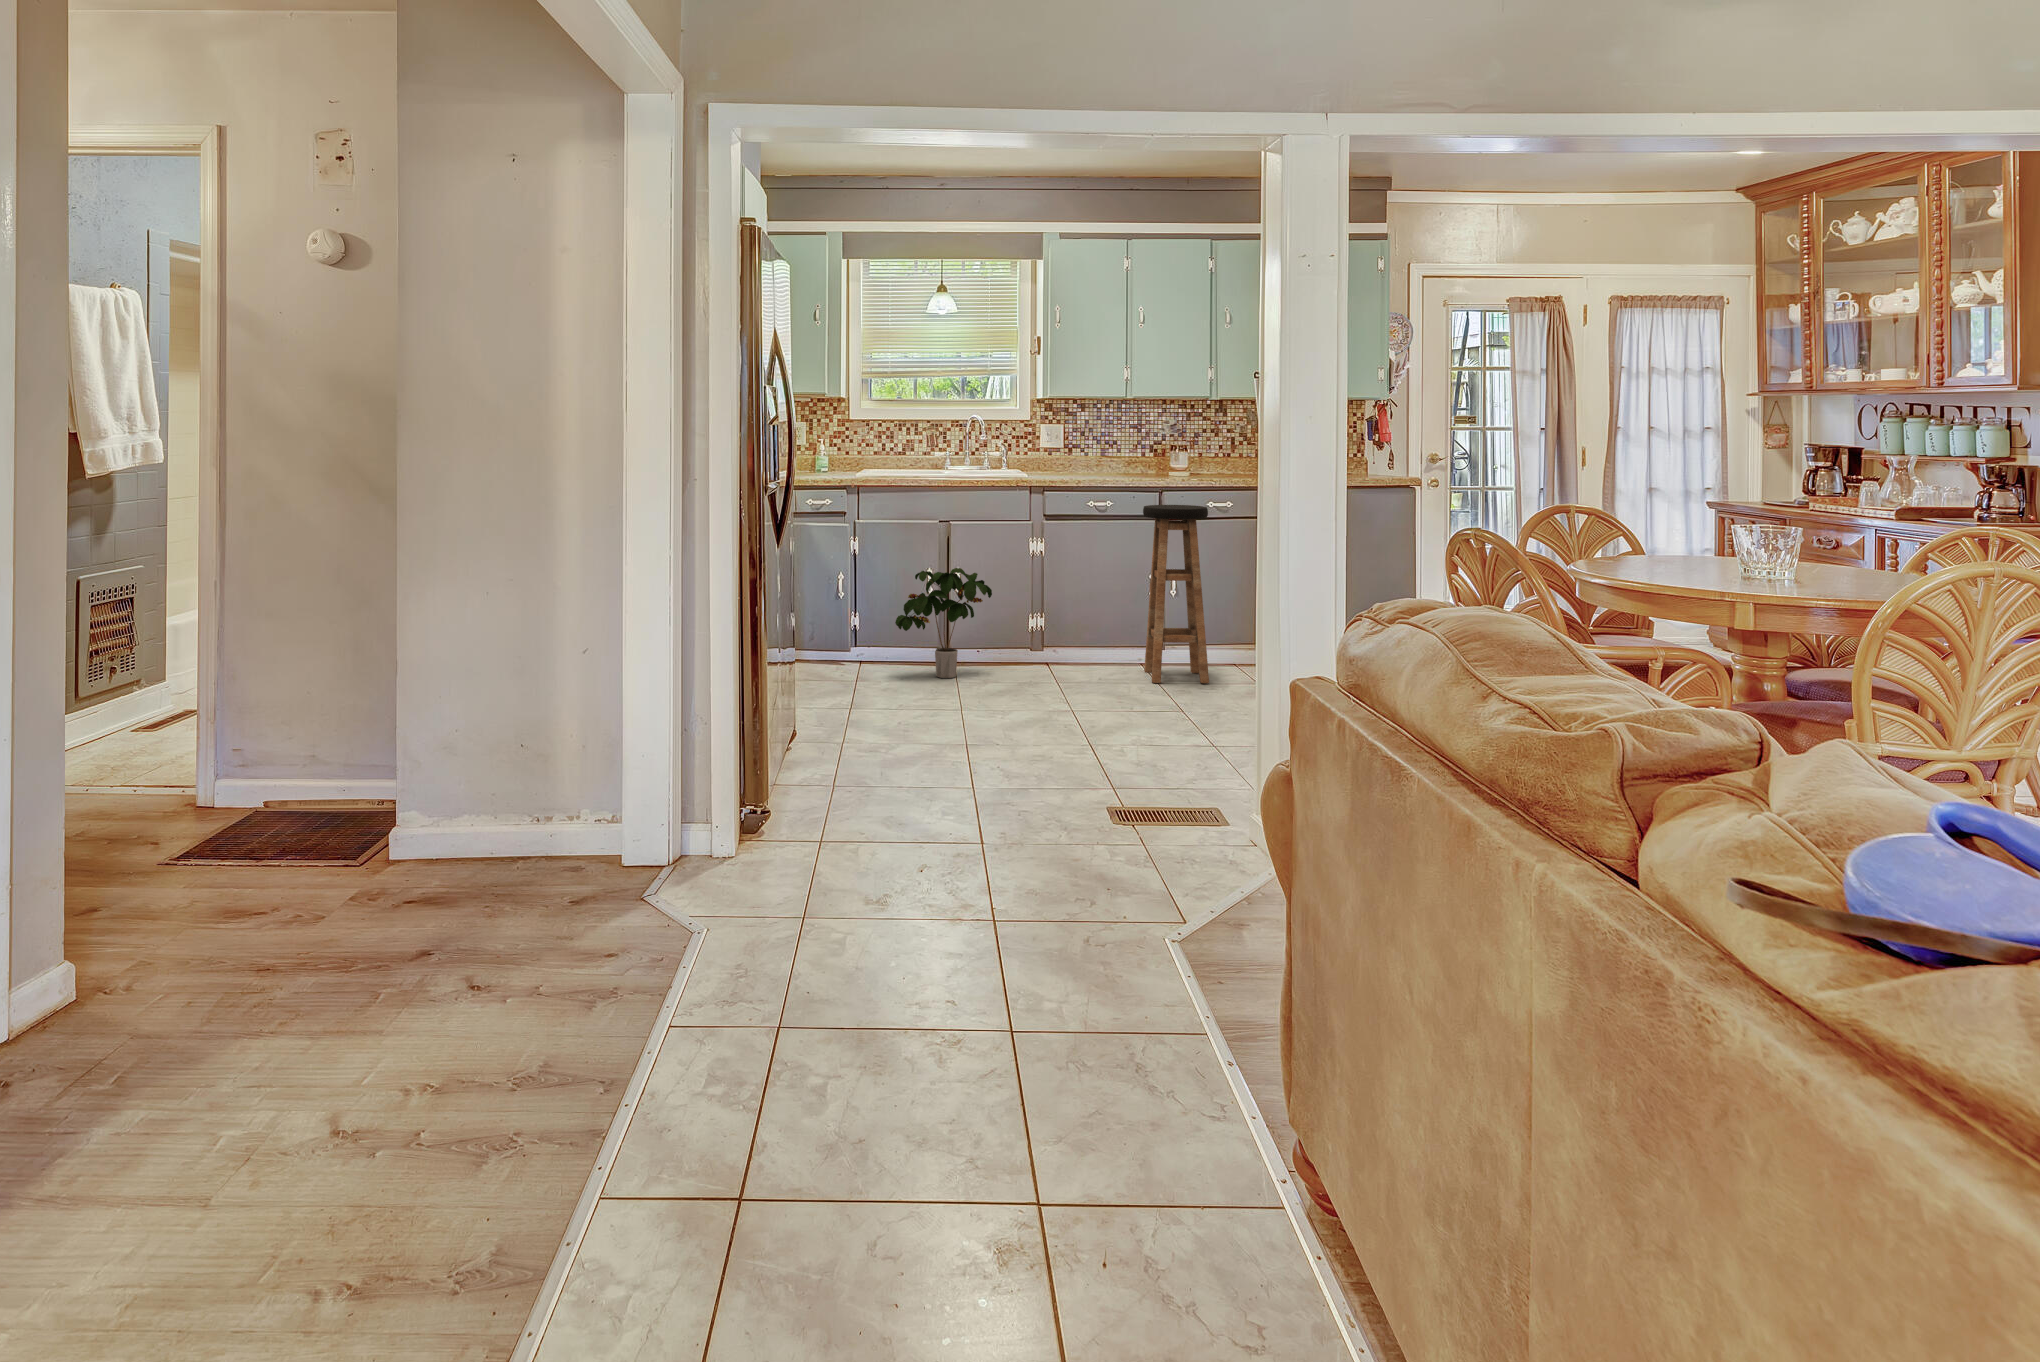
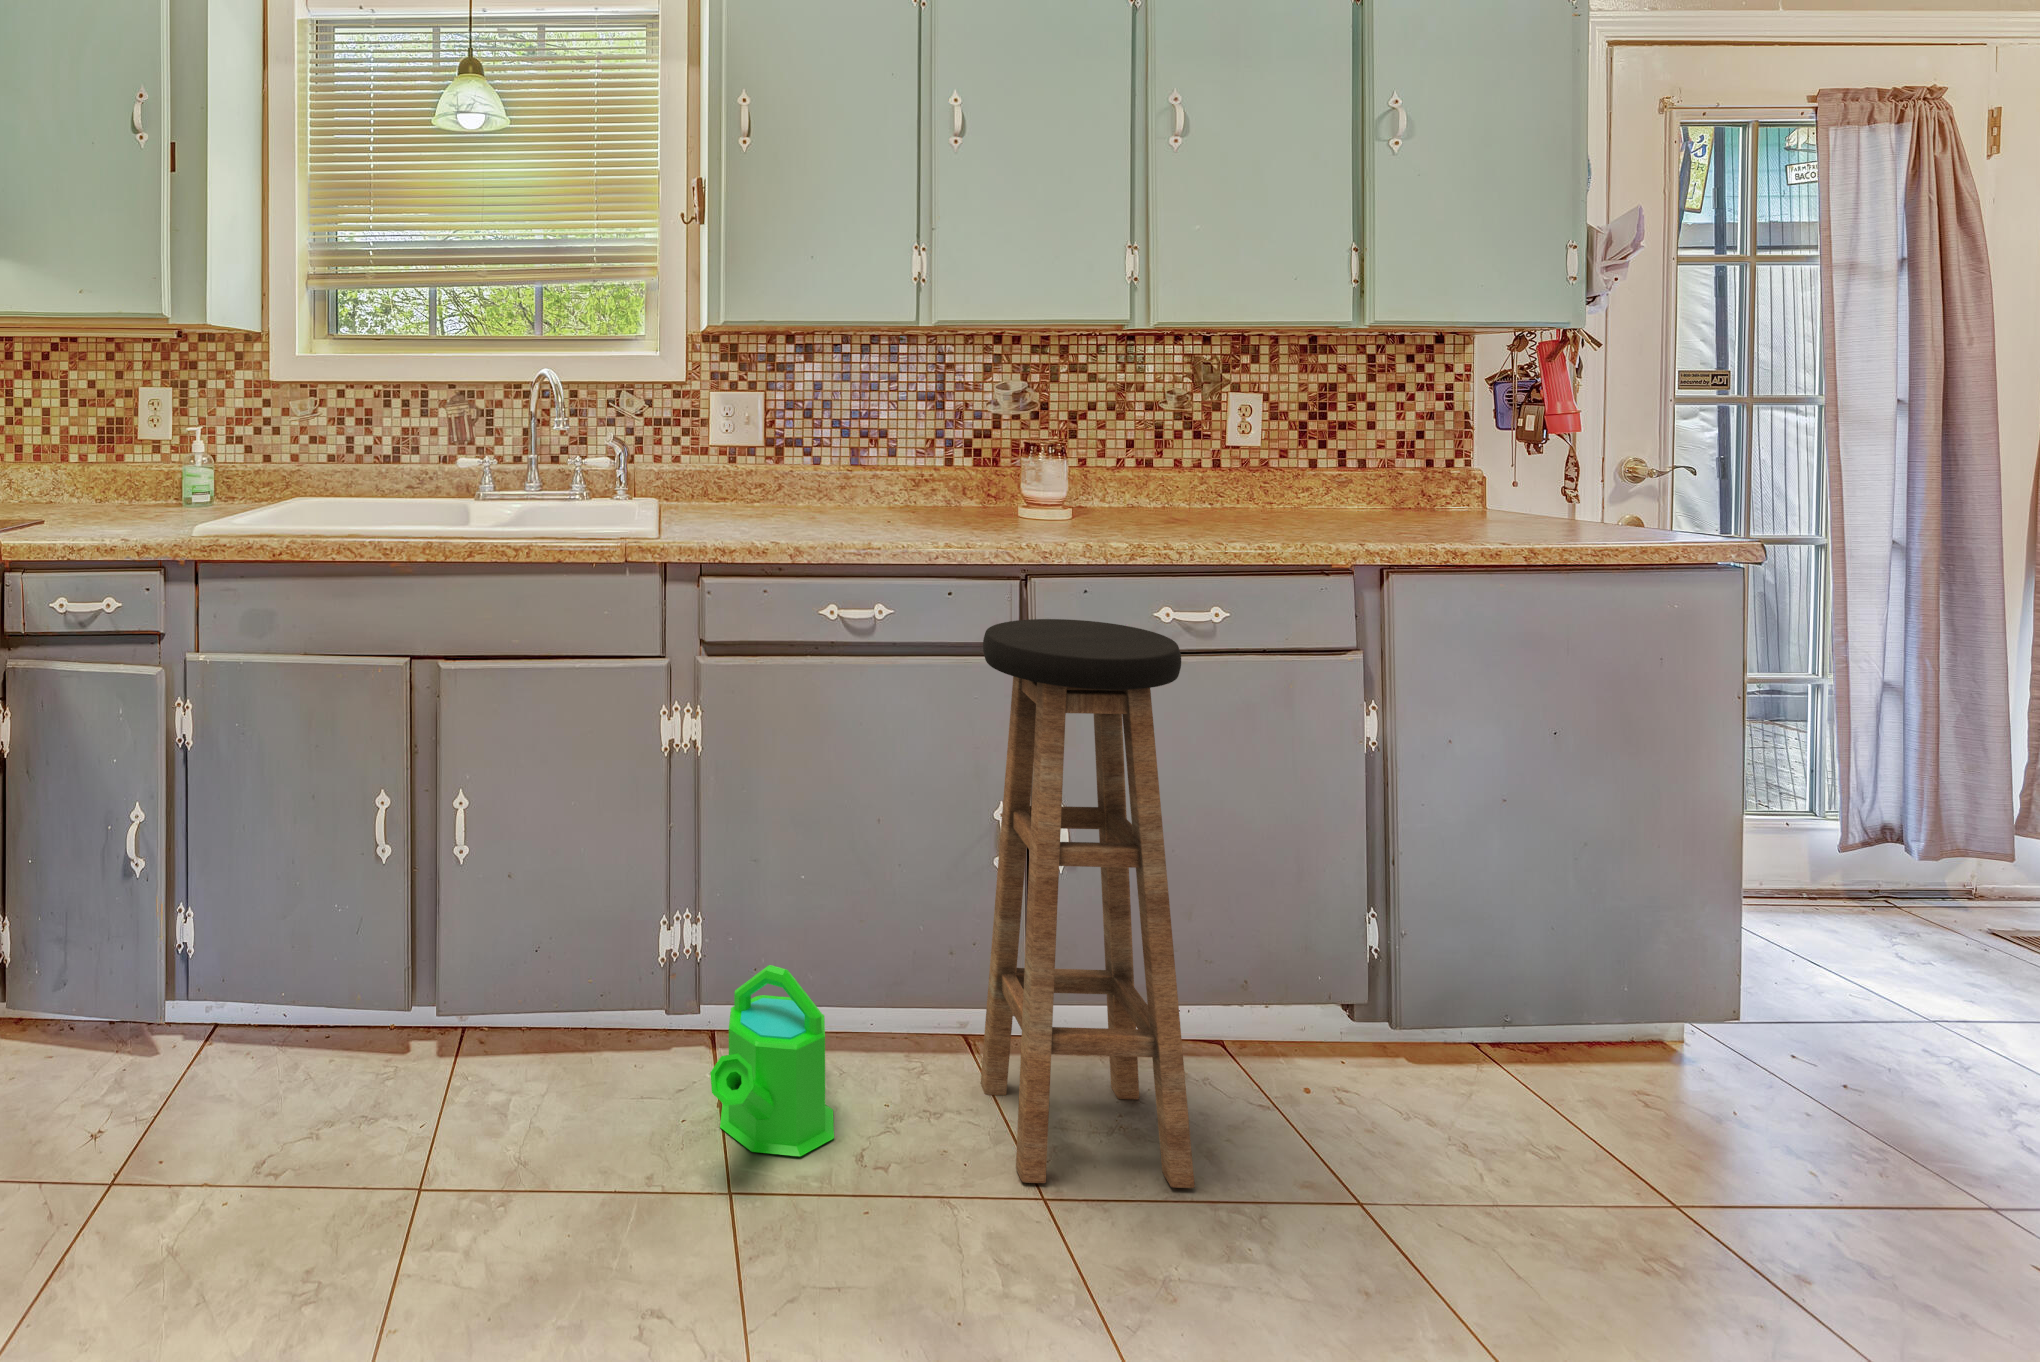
potted plant: present [895,568,992,678] -> none [256,809,550,1147]
watering can: none [1050,622,1091,680] -> present [710,965,834,1156]

